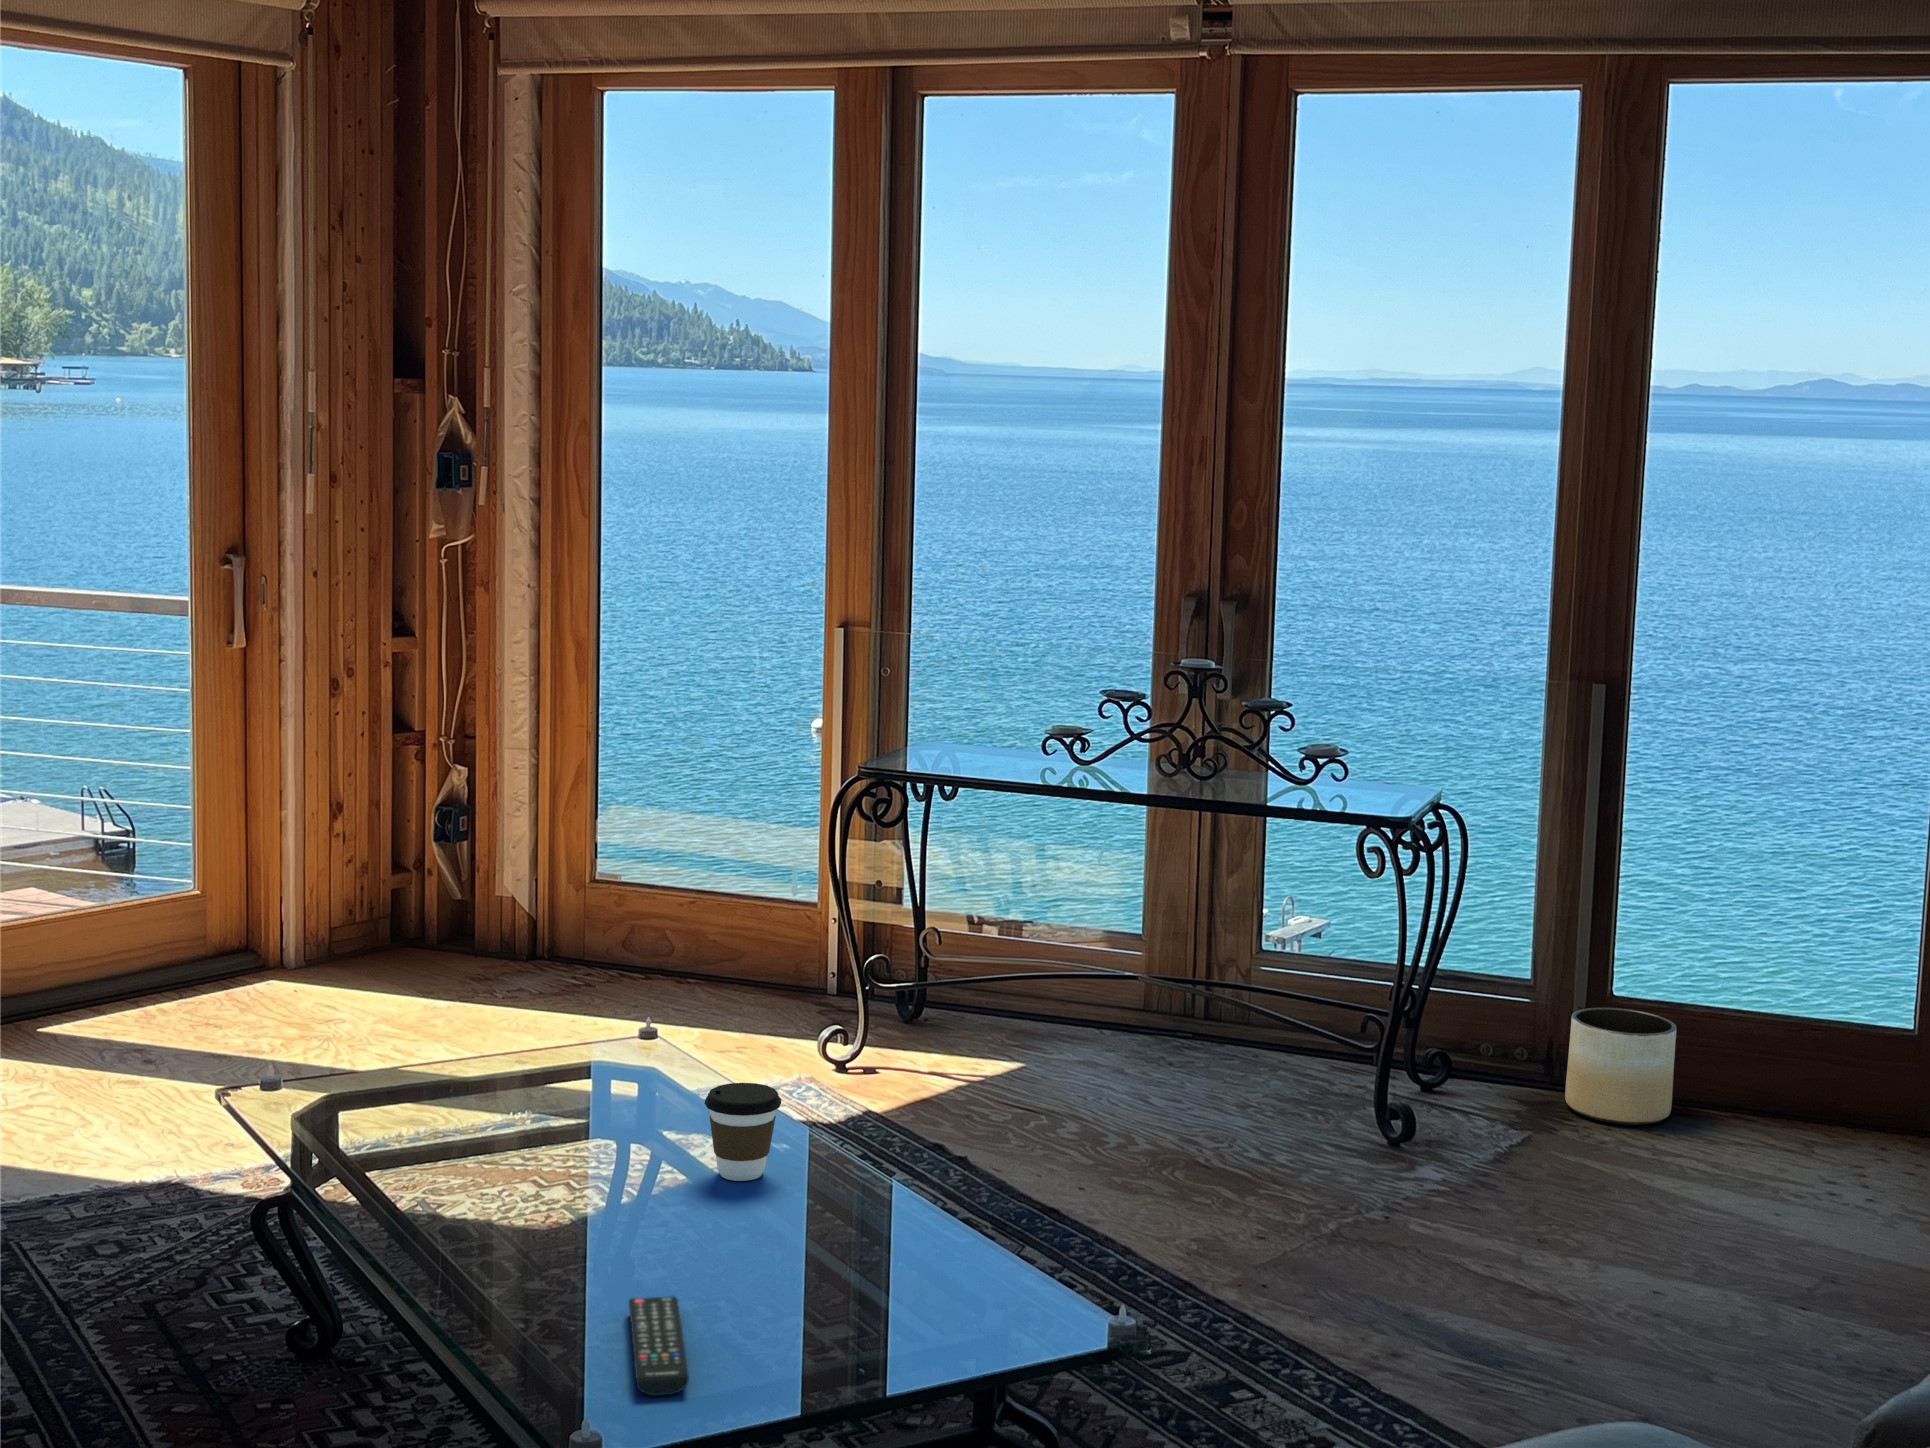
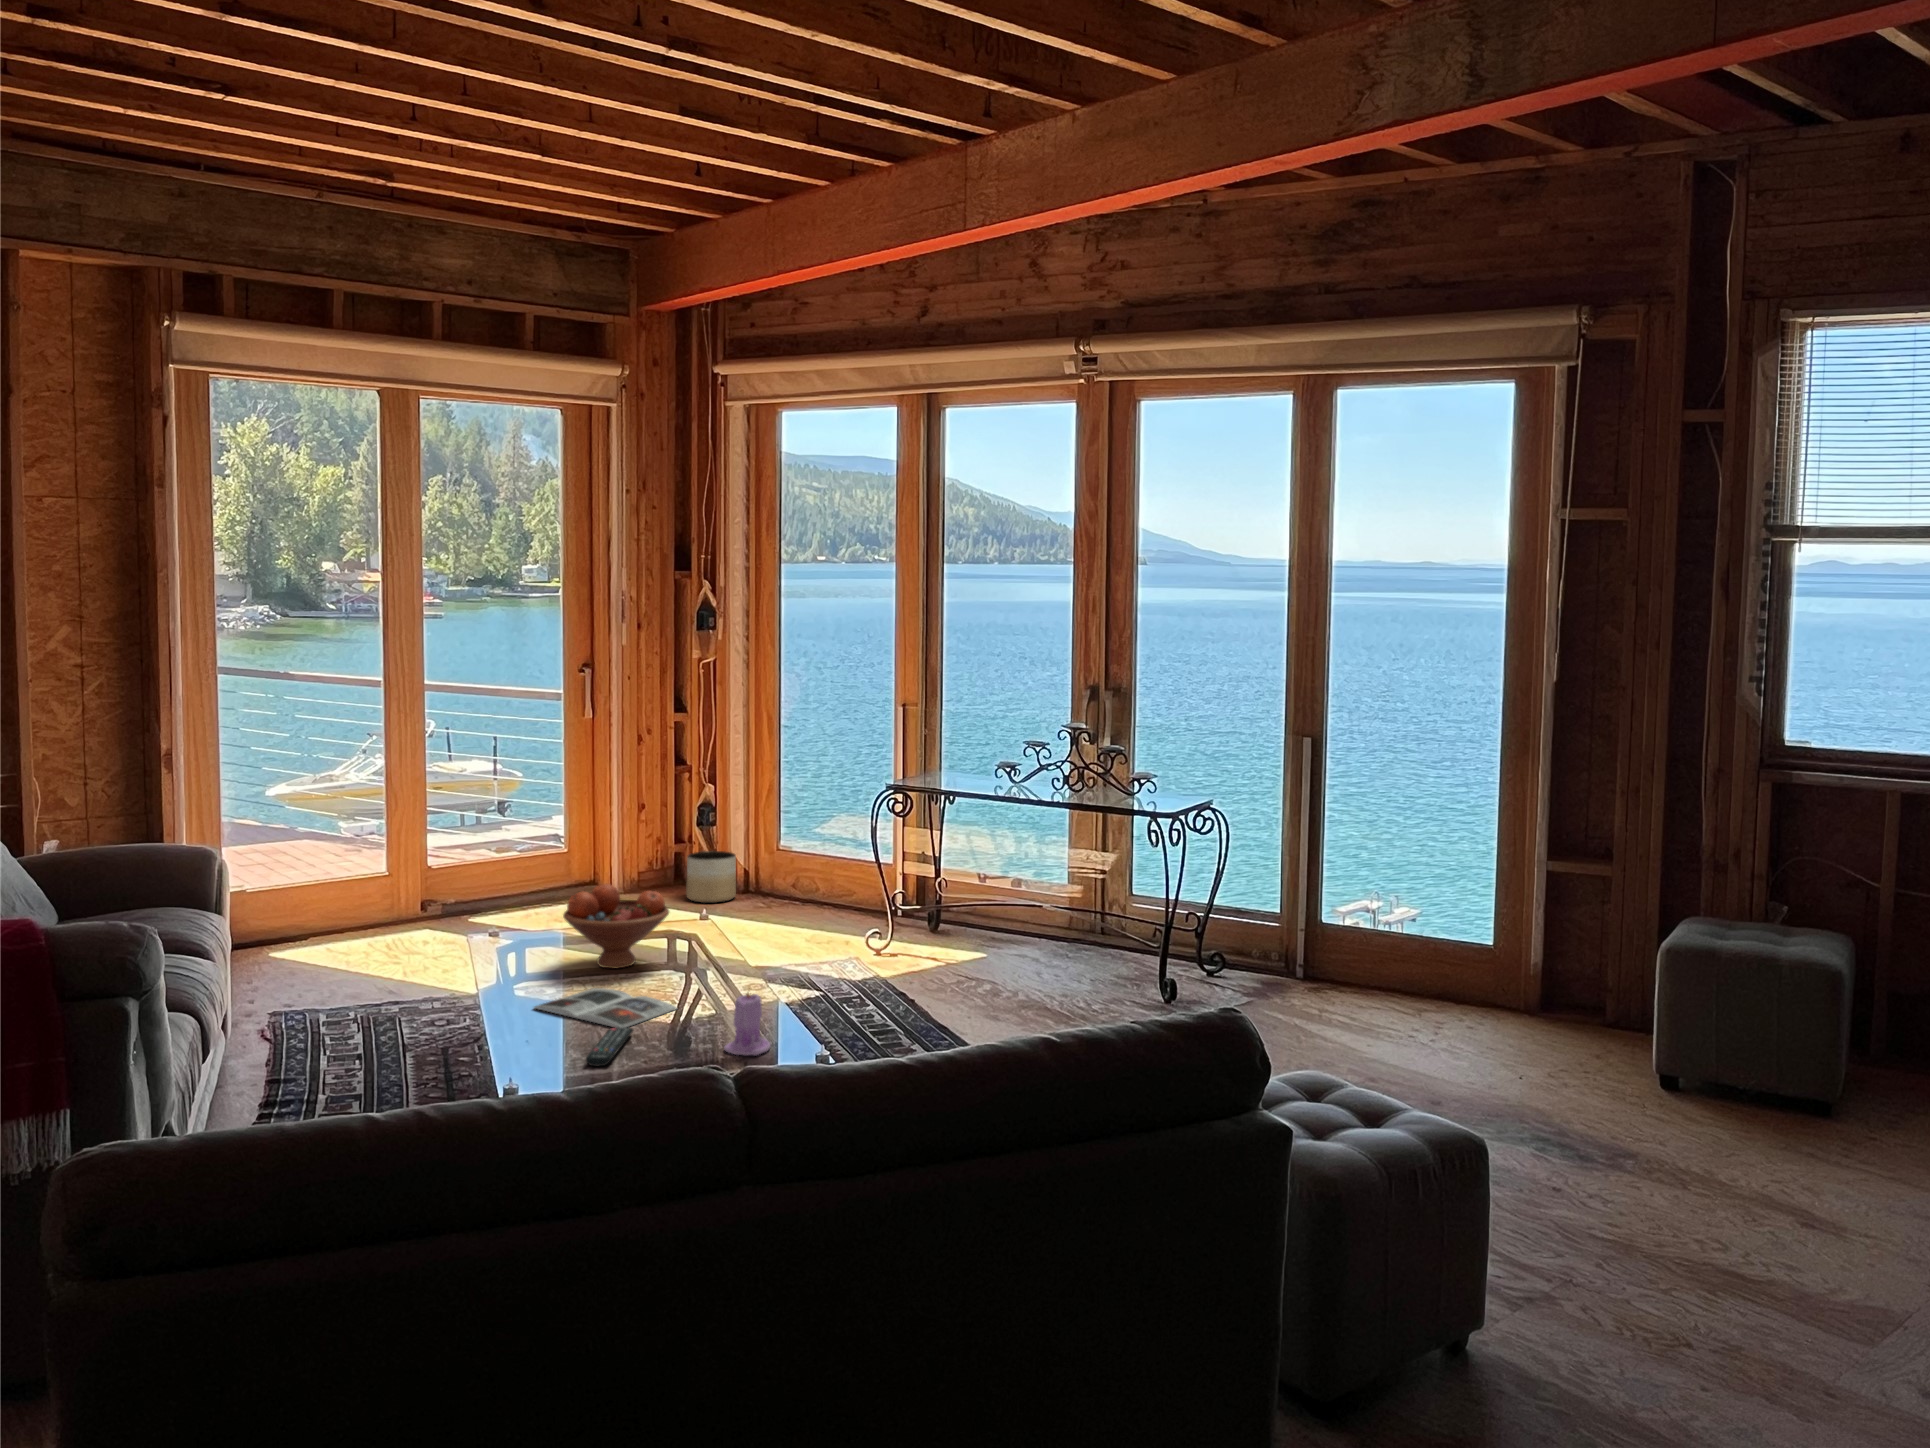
fruit bowl: none [410,982,617,1151] -> present [563,884,669,968]
planter: present [1565,1008,1676,1125] -> present [686,851,736,903]
coffee cup: present [705,1083,781,1181] -> none [696,937,736,986]
magazine: none [418,1200,715,1296] -> present [534,988,677,1028]
candle: none [886,1207,977,1346] -> present [724,993,770,1056]

